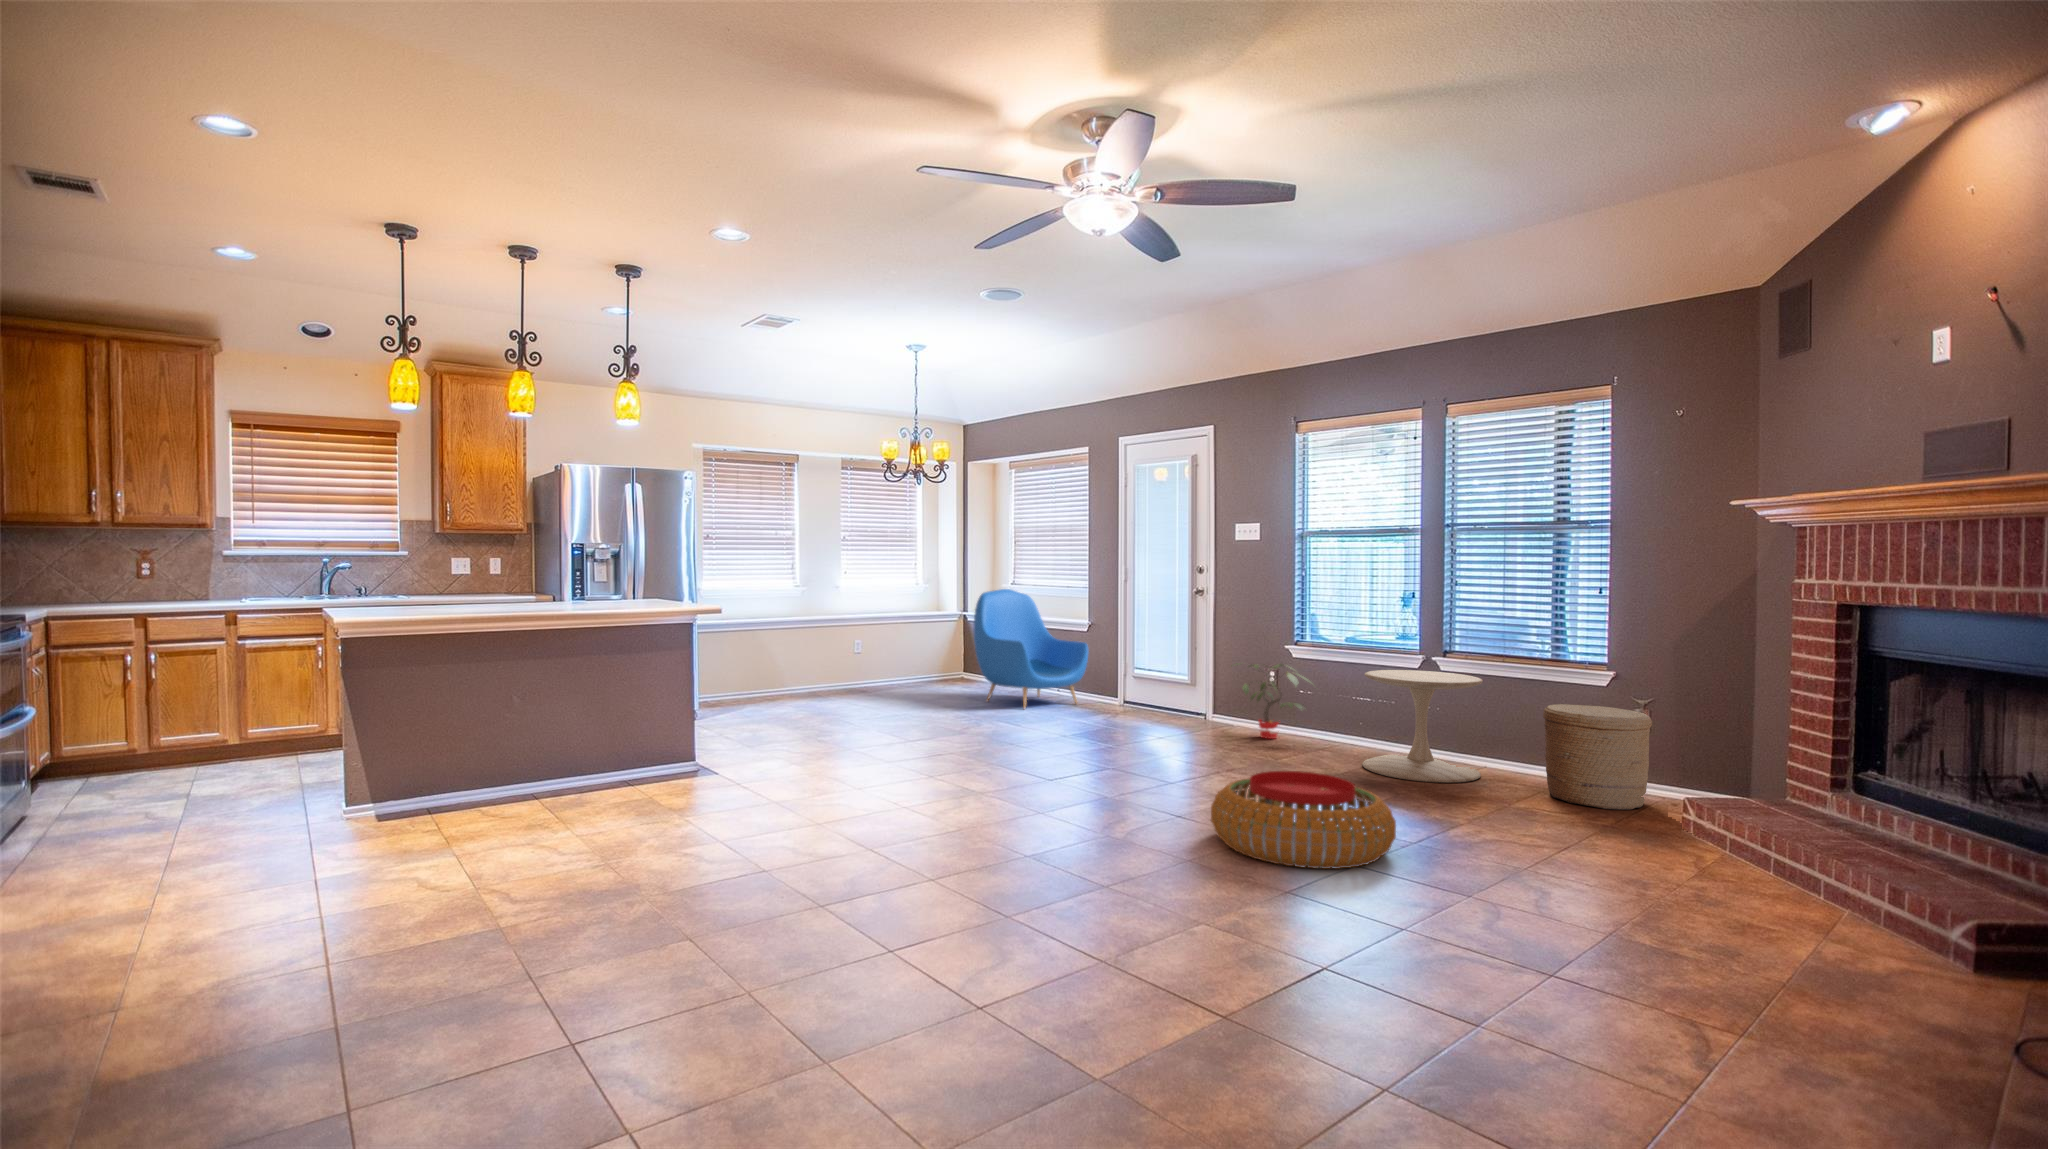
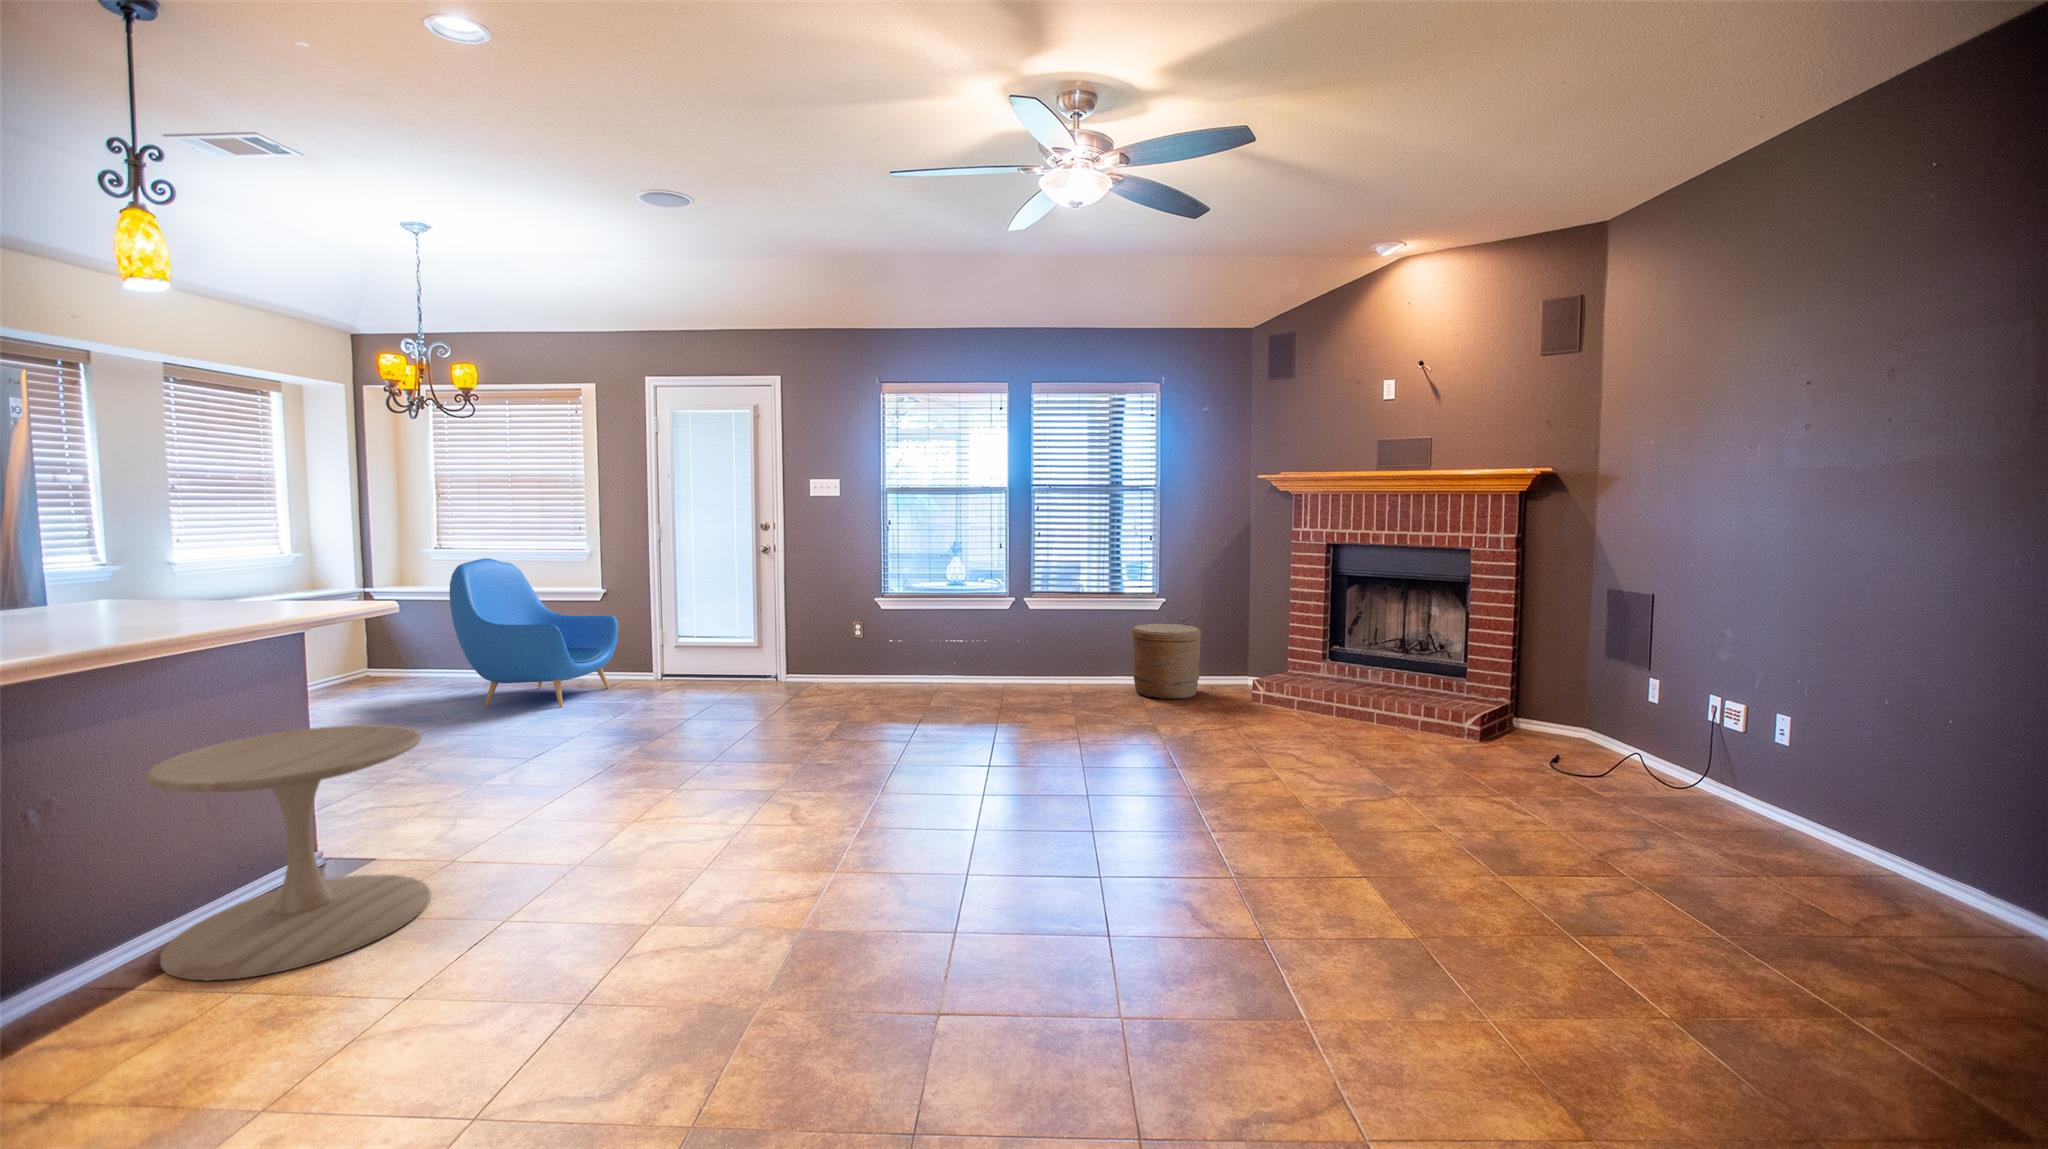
potted plant: present [1233,663,1311,739] -> none [832,616,921,690]
side table: present [1363,670,1483,783] -> present [144,725,430,980]
pouf: present [1211,771,1396,869] -> none [1054,718,1215,809]

